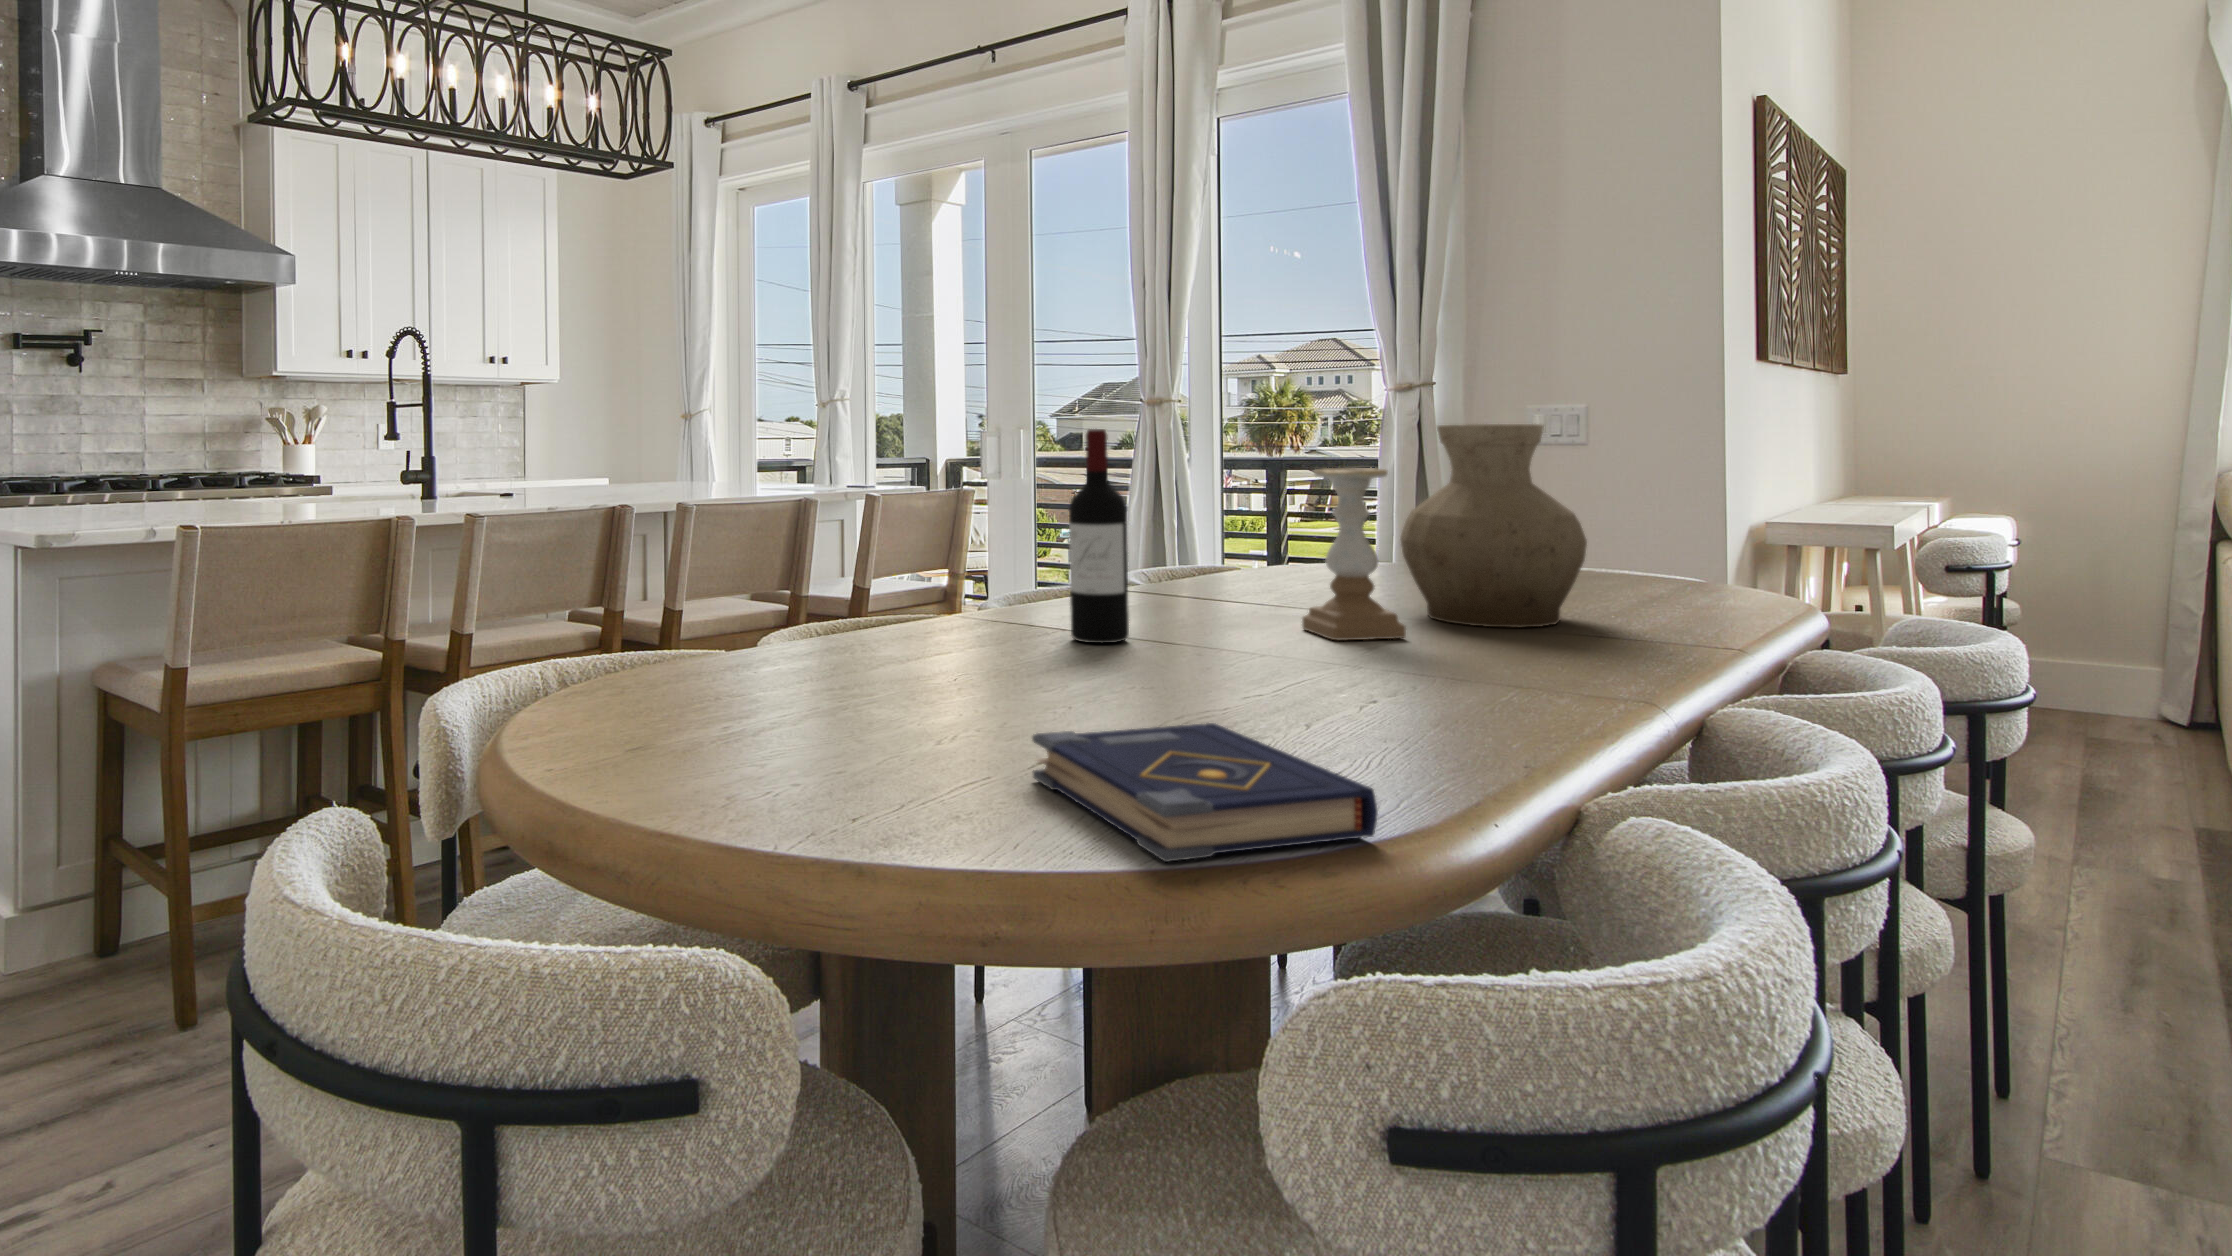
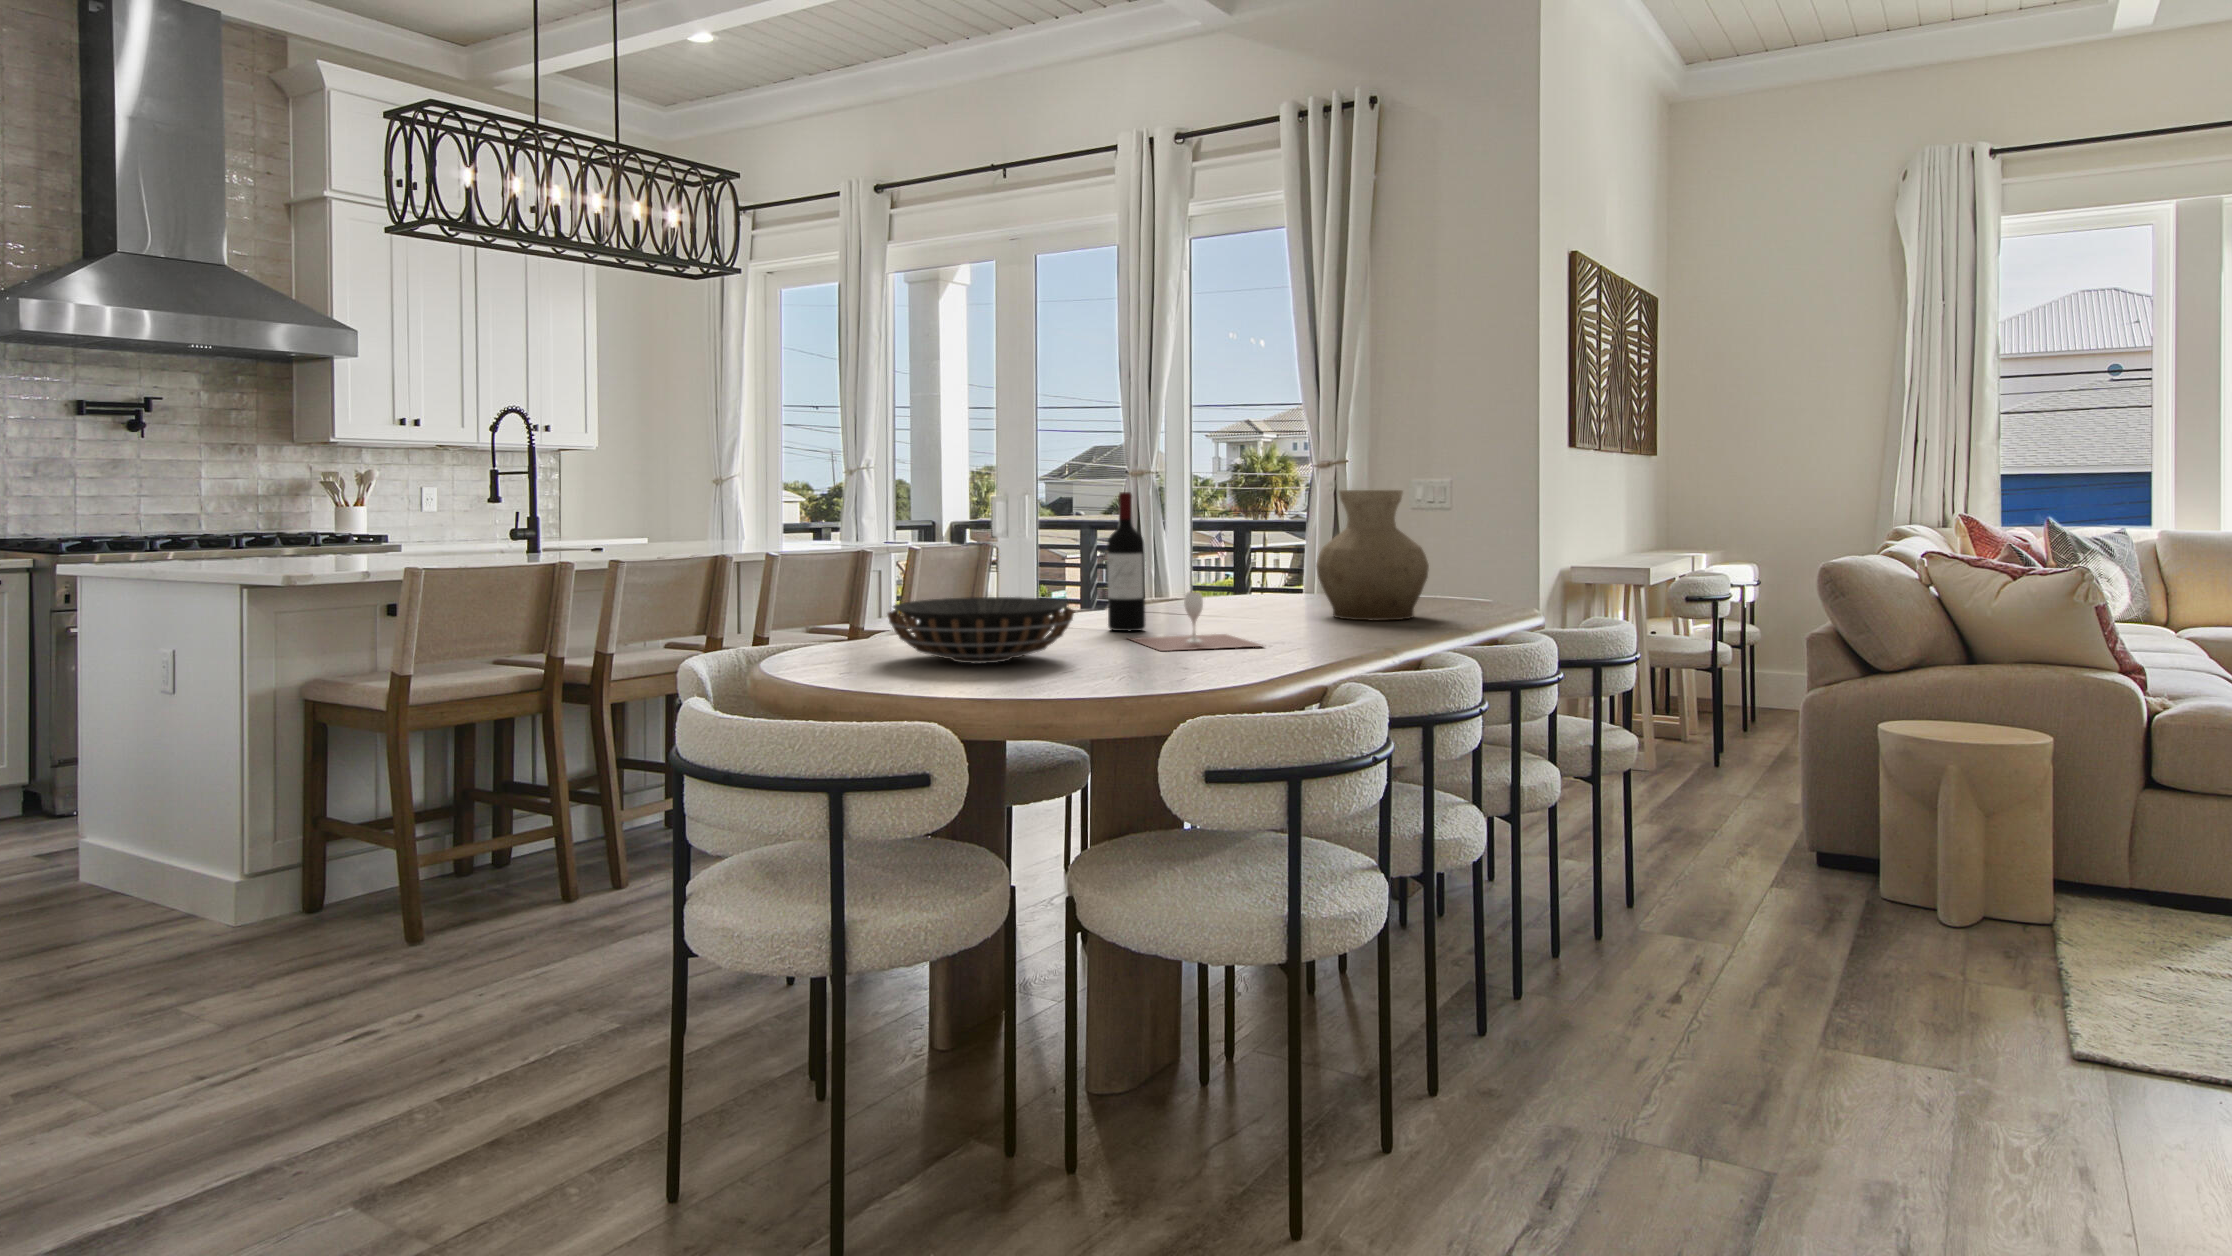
candle holder: present [1302,468,1406,640] -> none [1254,518,1317,628]
wine glass: none [1092,592,1324,695] -> present [1130,592,1261,651]
decorative bowl: none [670,599,985,721] -> present [888,597,1074,664]
book: present [1032,723,1378,862] -> none [1115,650,1289,698]

